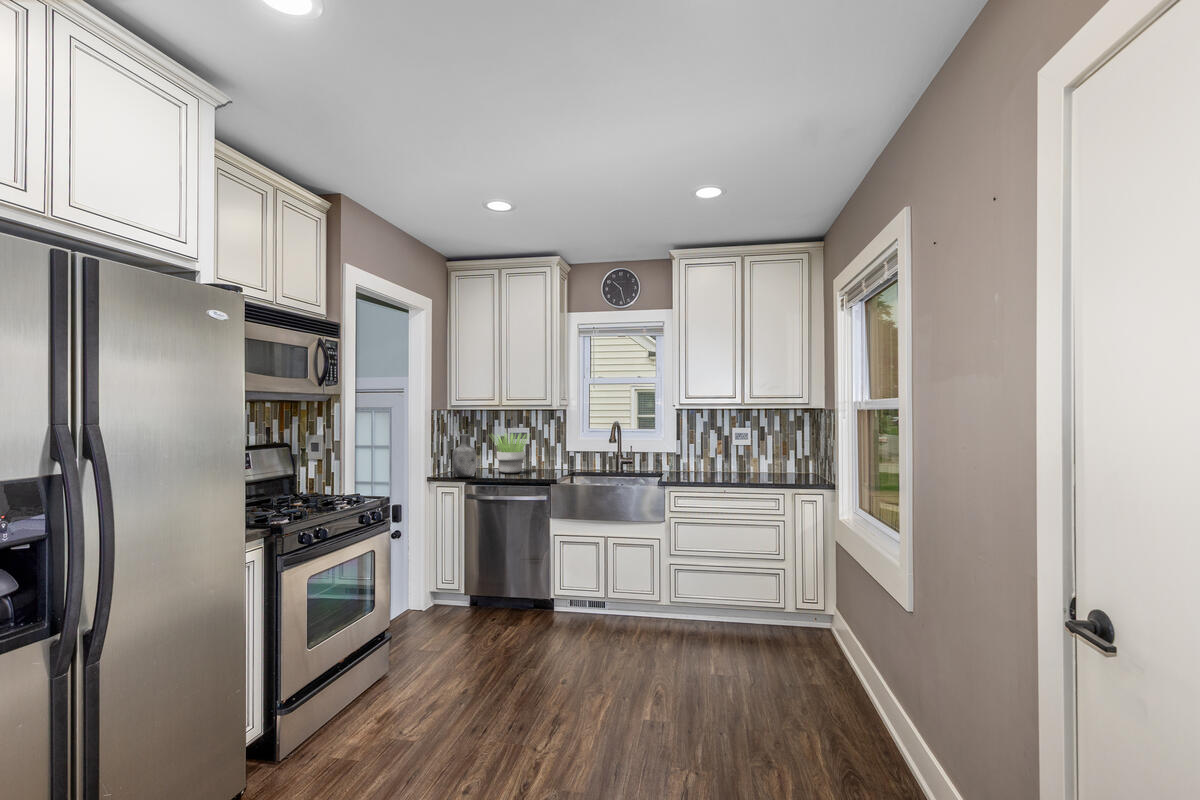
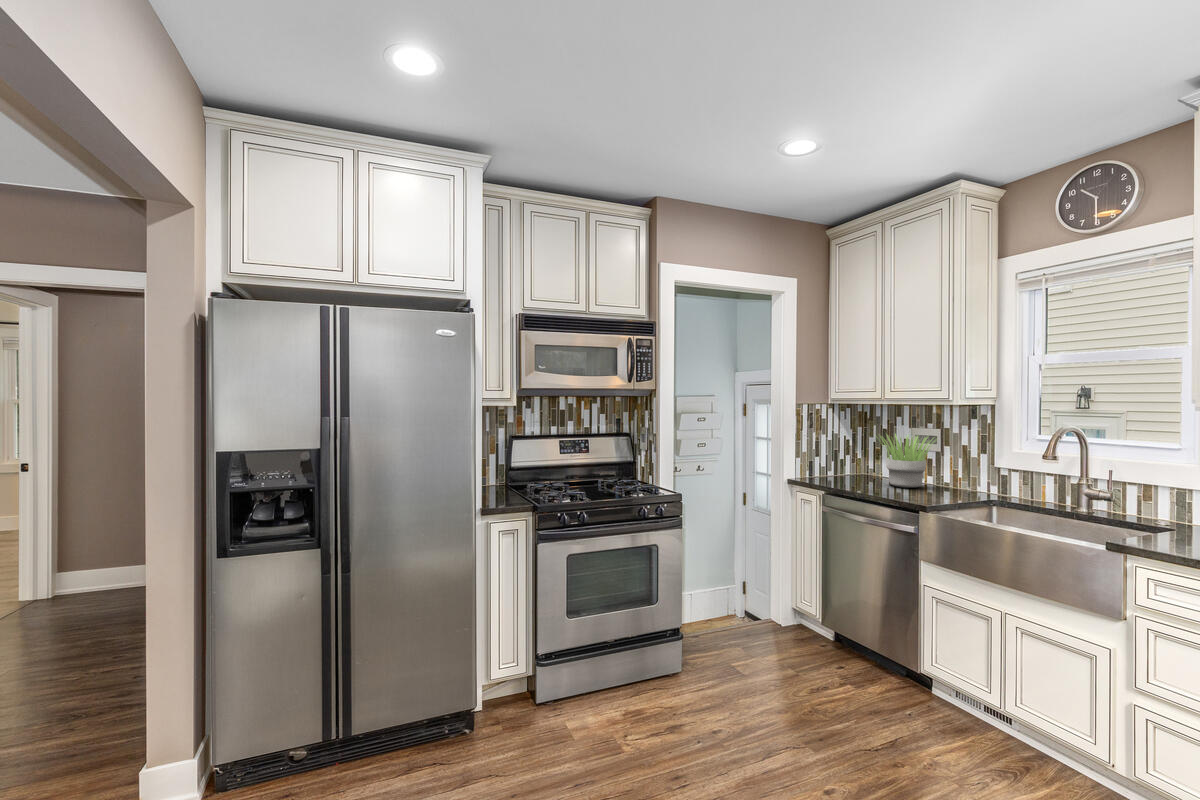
vase: present [453,434,476,477] -> none [821,433,850,485]

